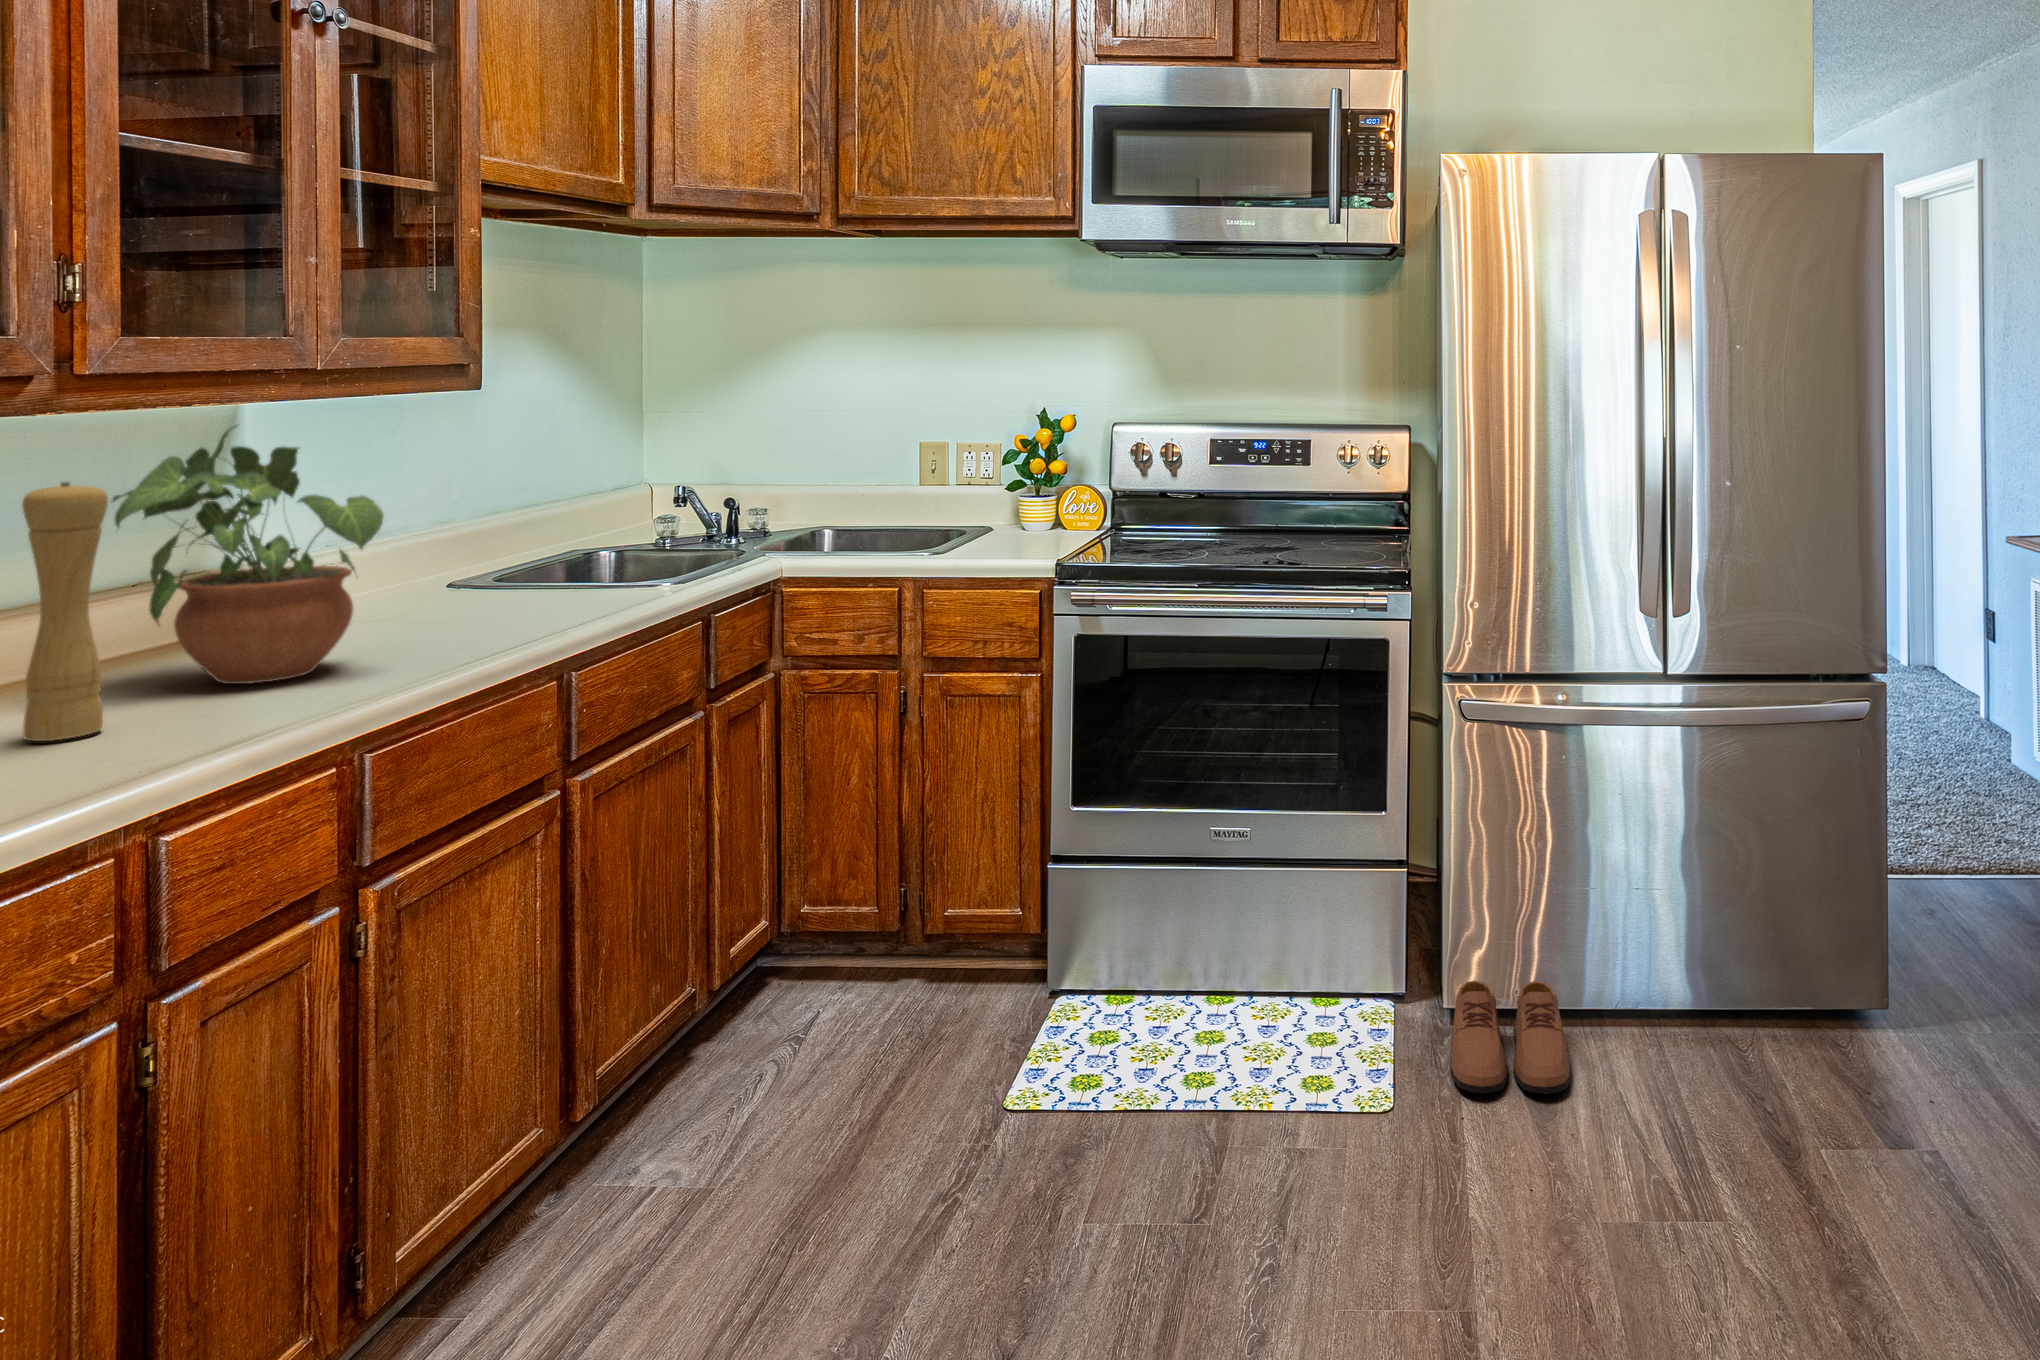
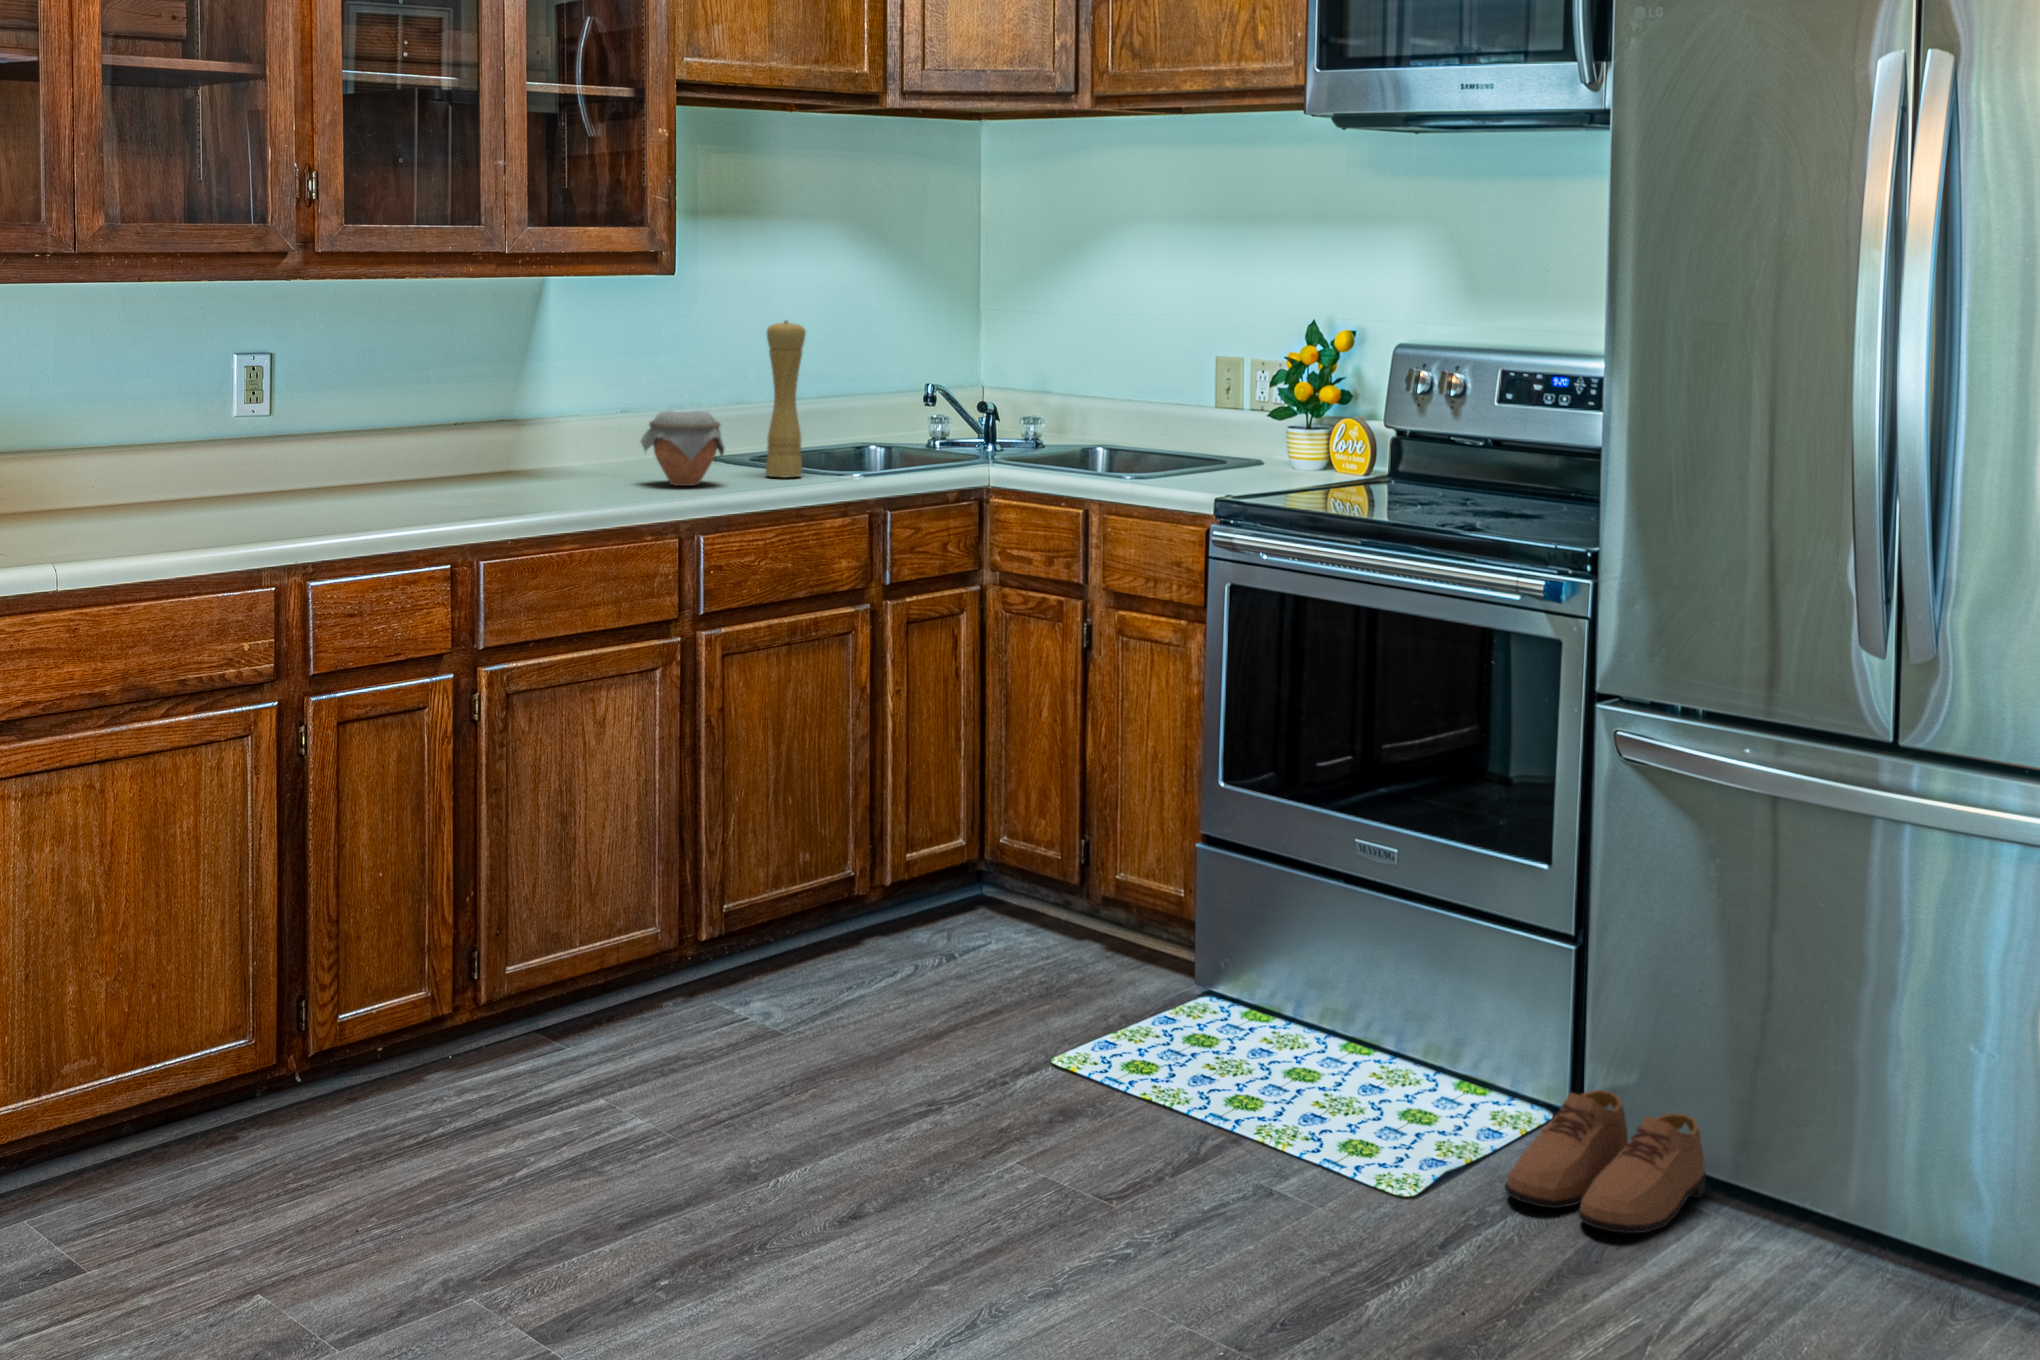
potted plant: present [113,425,384,684] -> none [378,296,542,503]
pepper mill: present [22,482,108,741] -> present [766,321,806,477]
jar: none [440,536,549,621] -> present [641,411,725,486]

